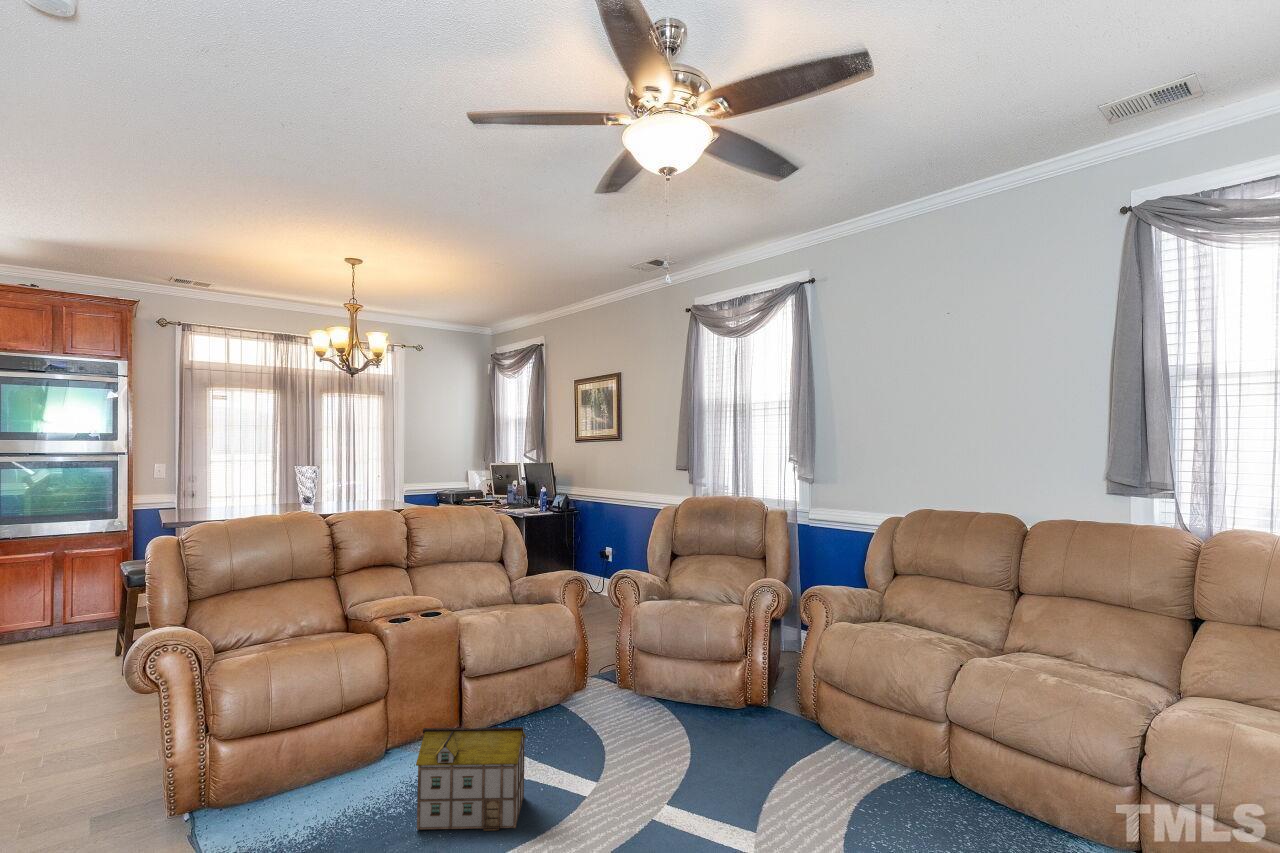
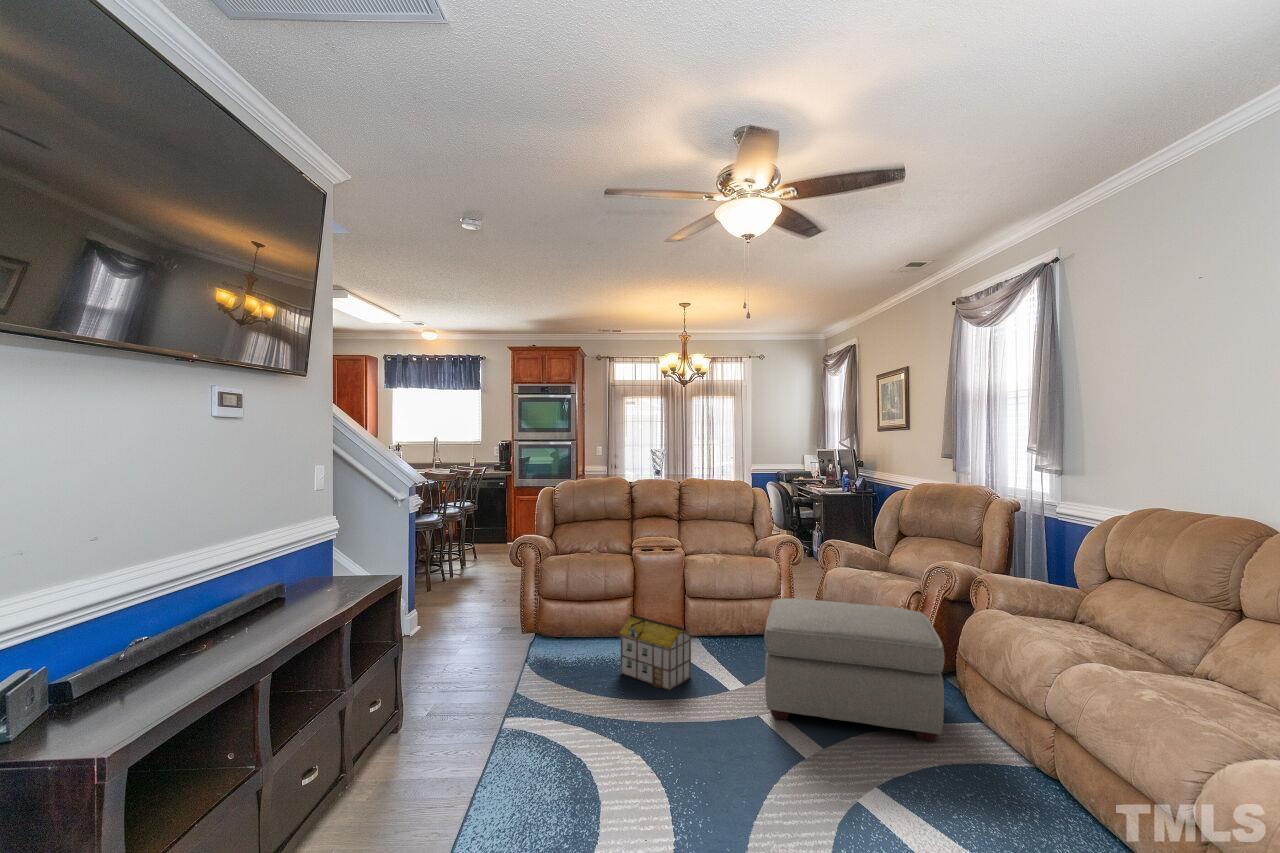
ottoman: none [619,638,839,813] -> present [764,598,945,742]

